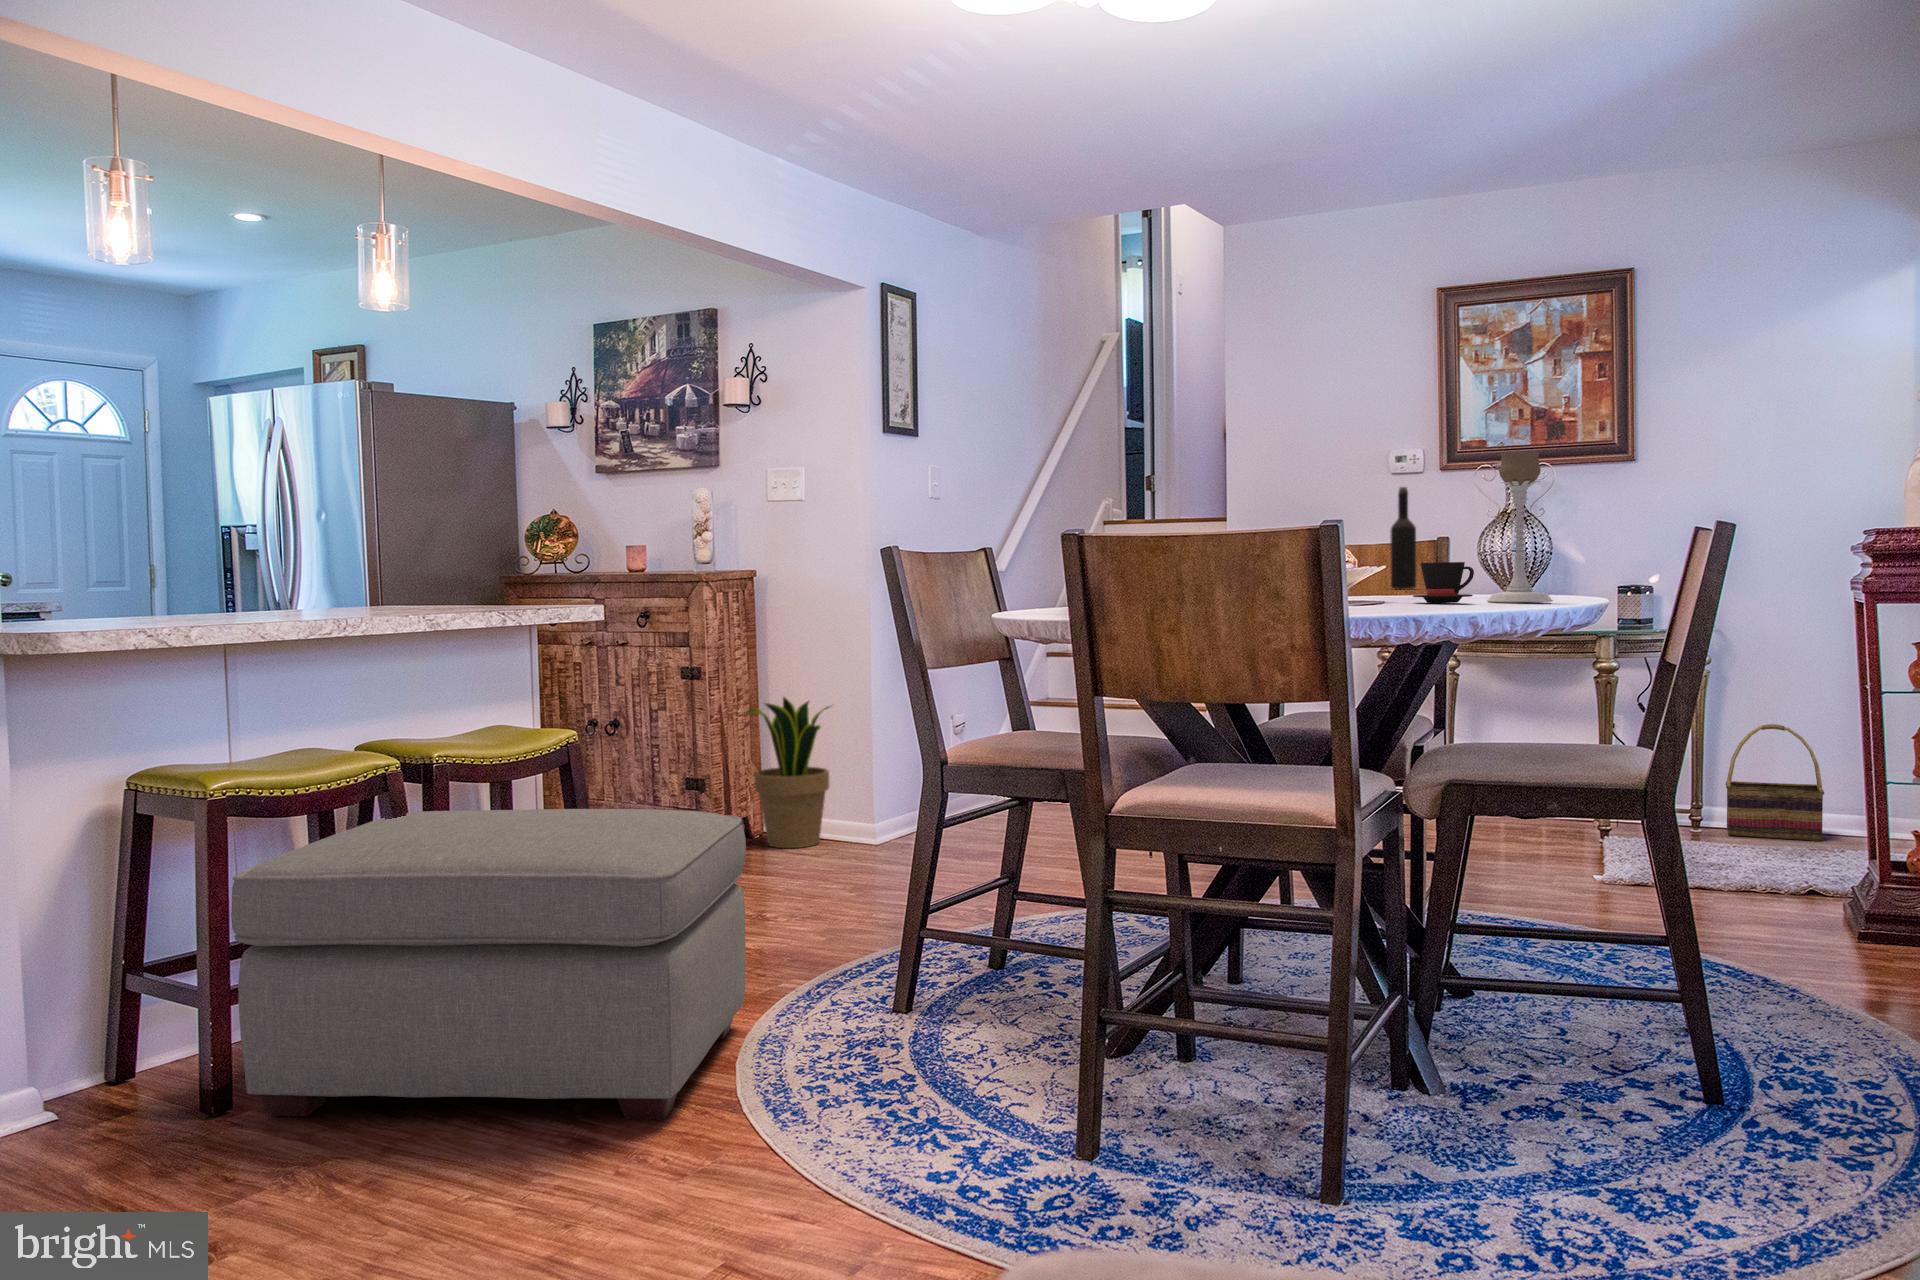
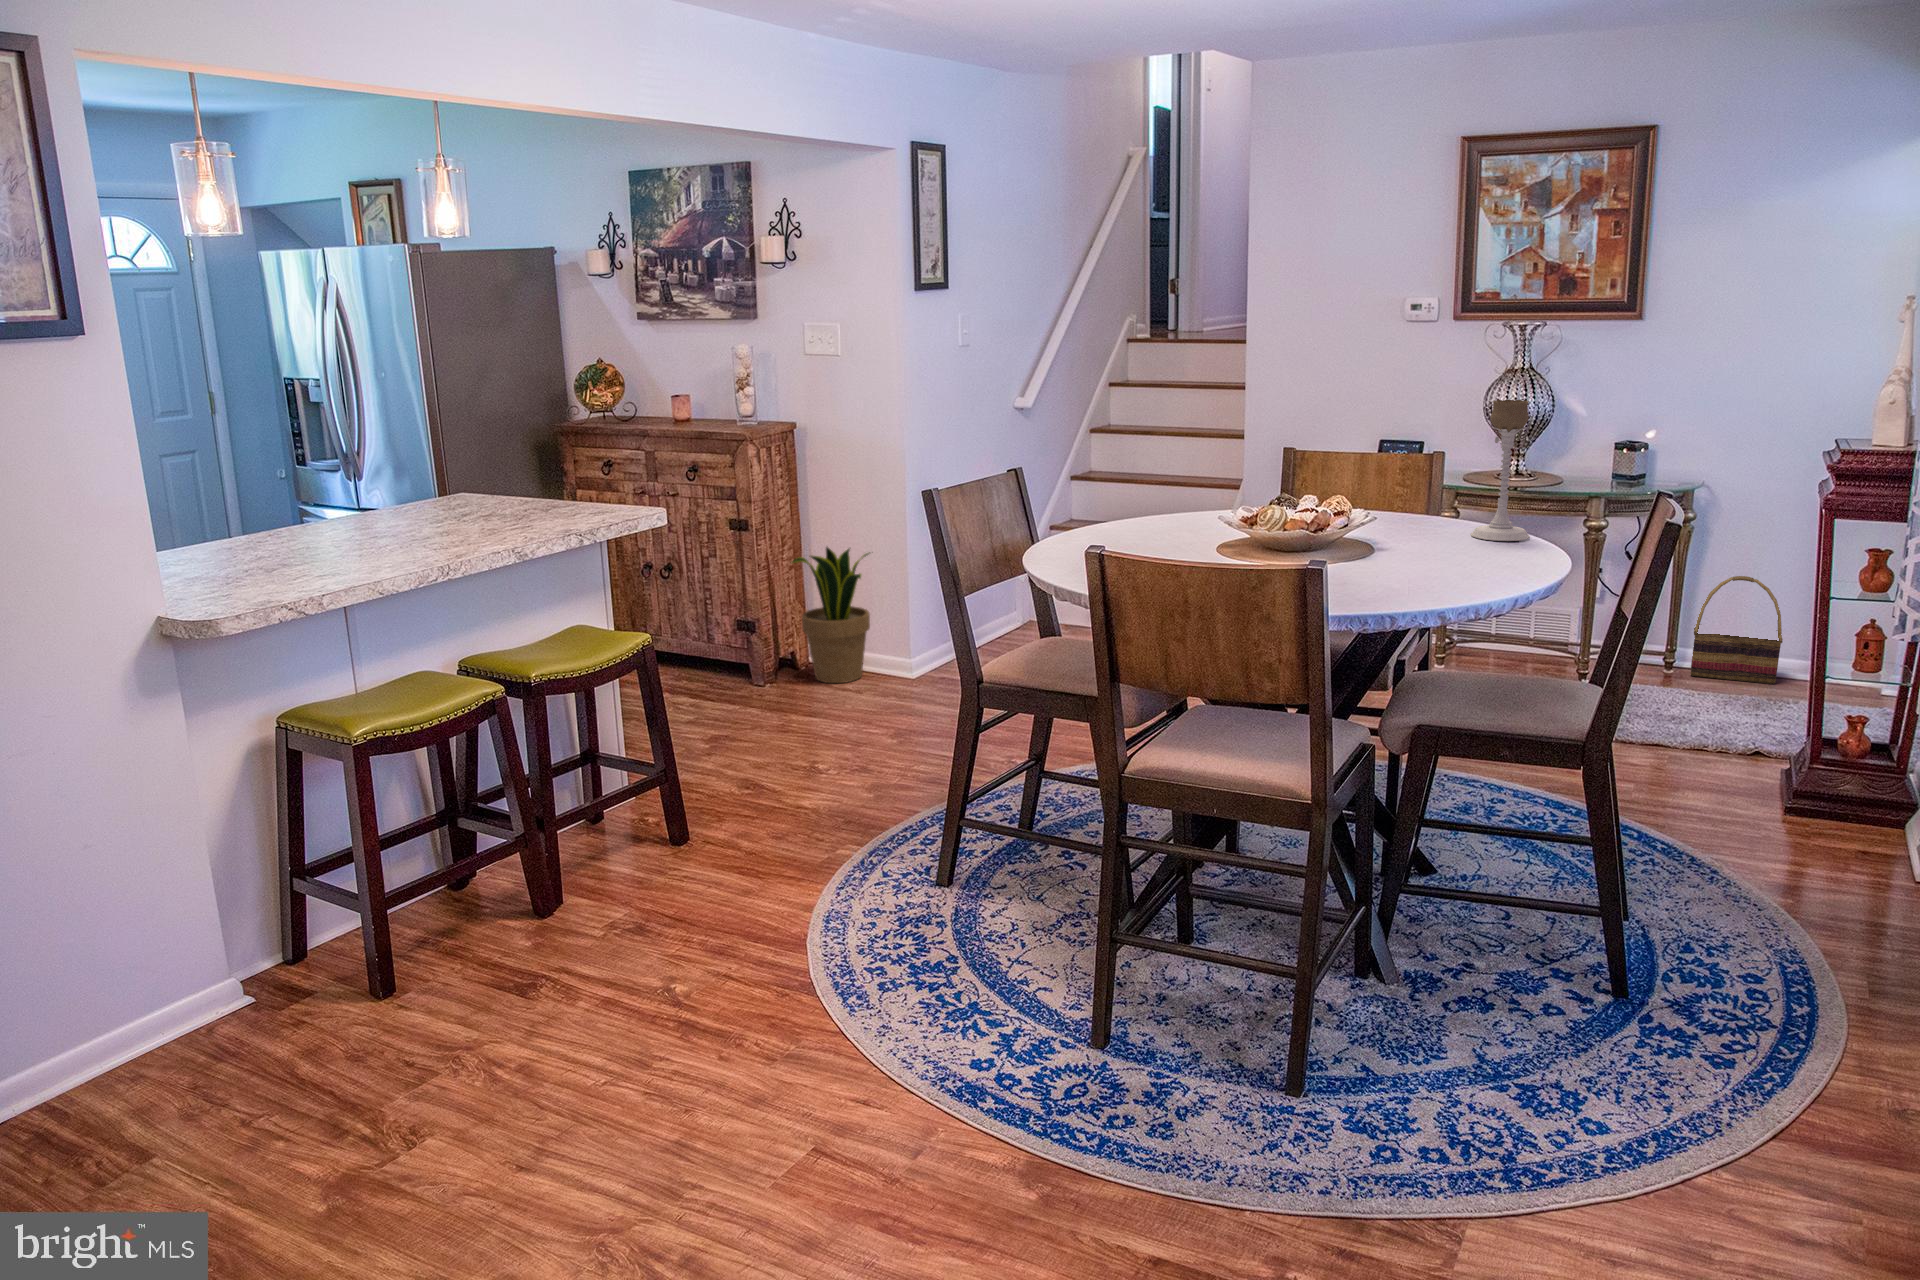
wine bottle: present [1390,487,1416,589] -> none [1394,363,1421,460]
teacup: present [1413,562,1474,603] -> none [1402,505,1458,546]
ottoman: present [231,809,746,1121] -> none [384,724,810,1003]

